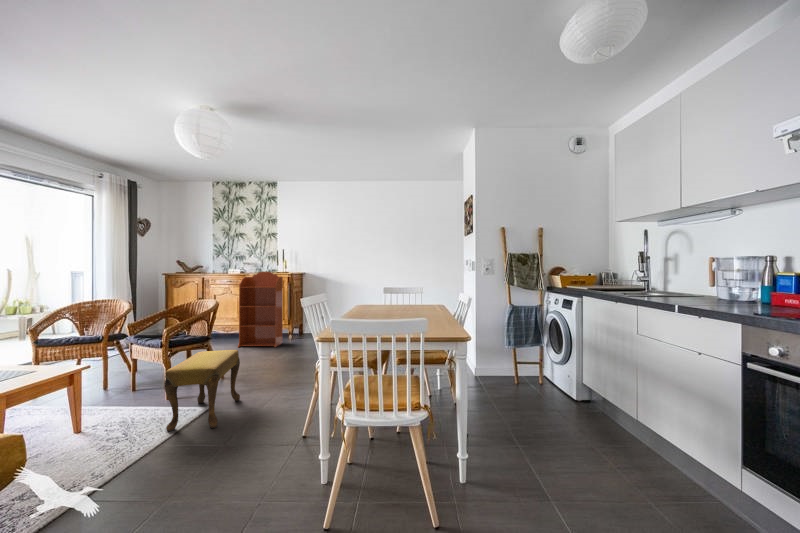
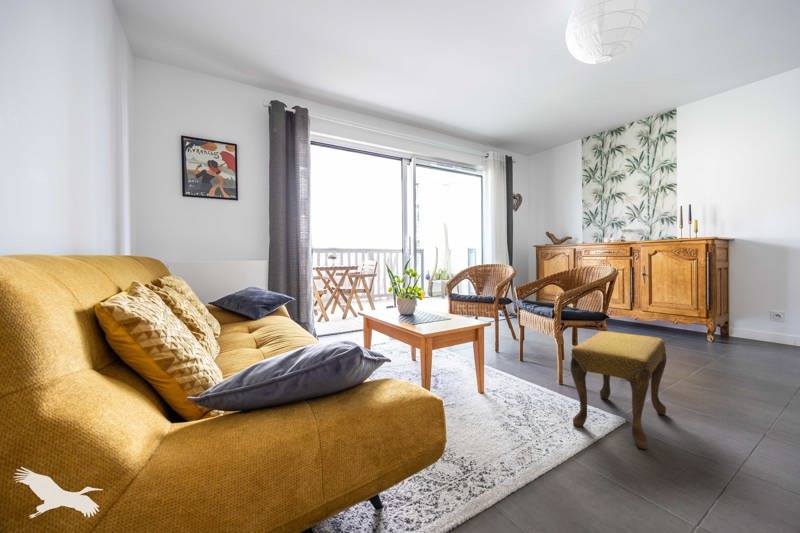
bookcase: present [238,272,283,348] -> none [623,237,695,345]

